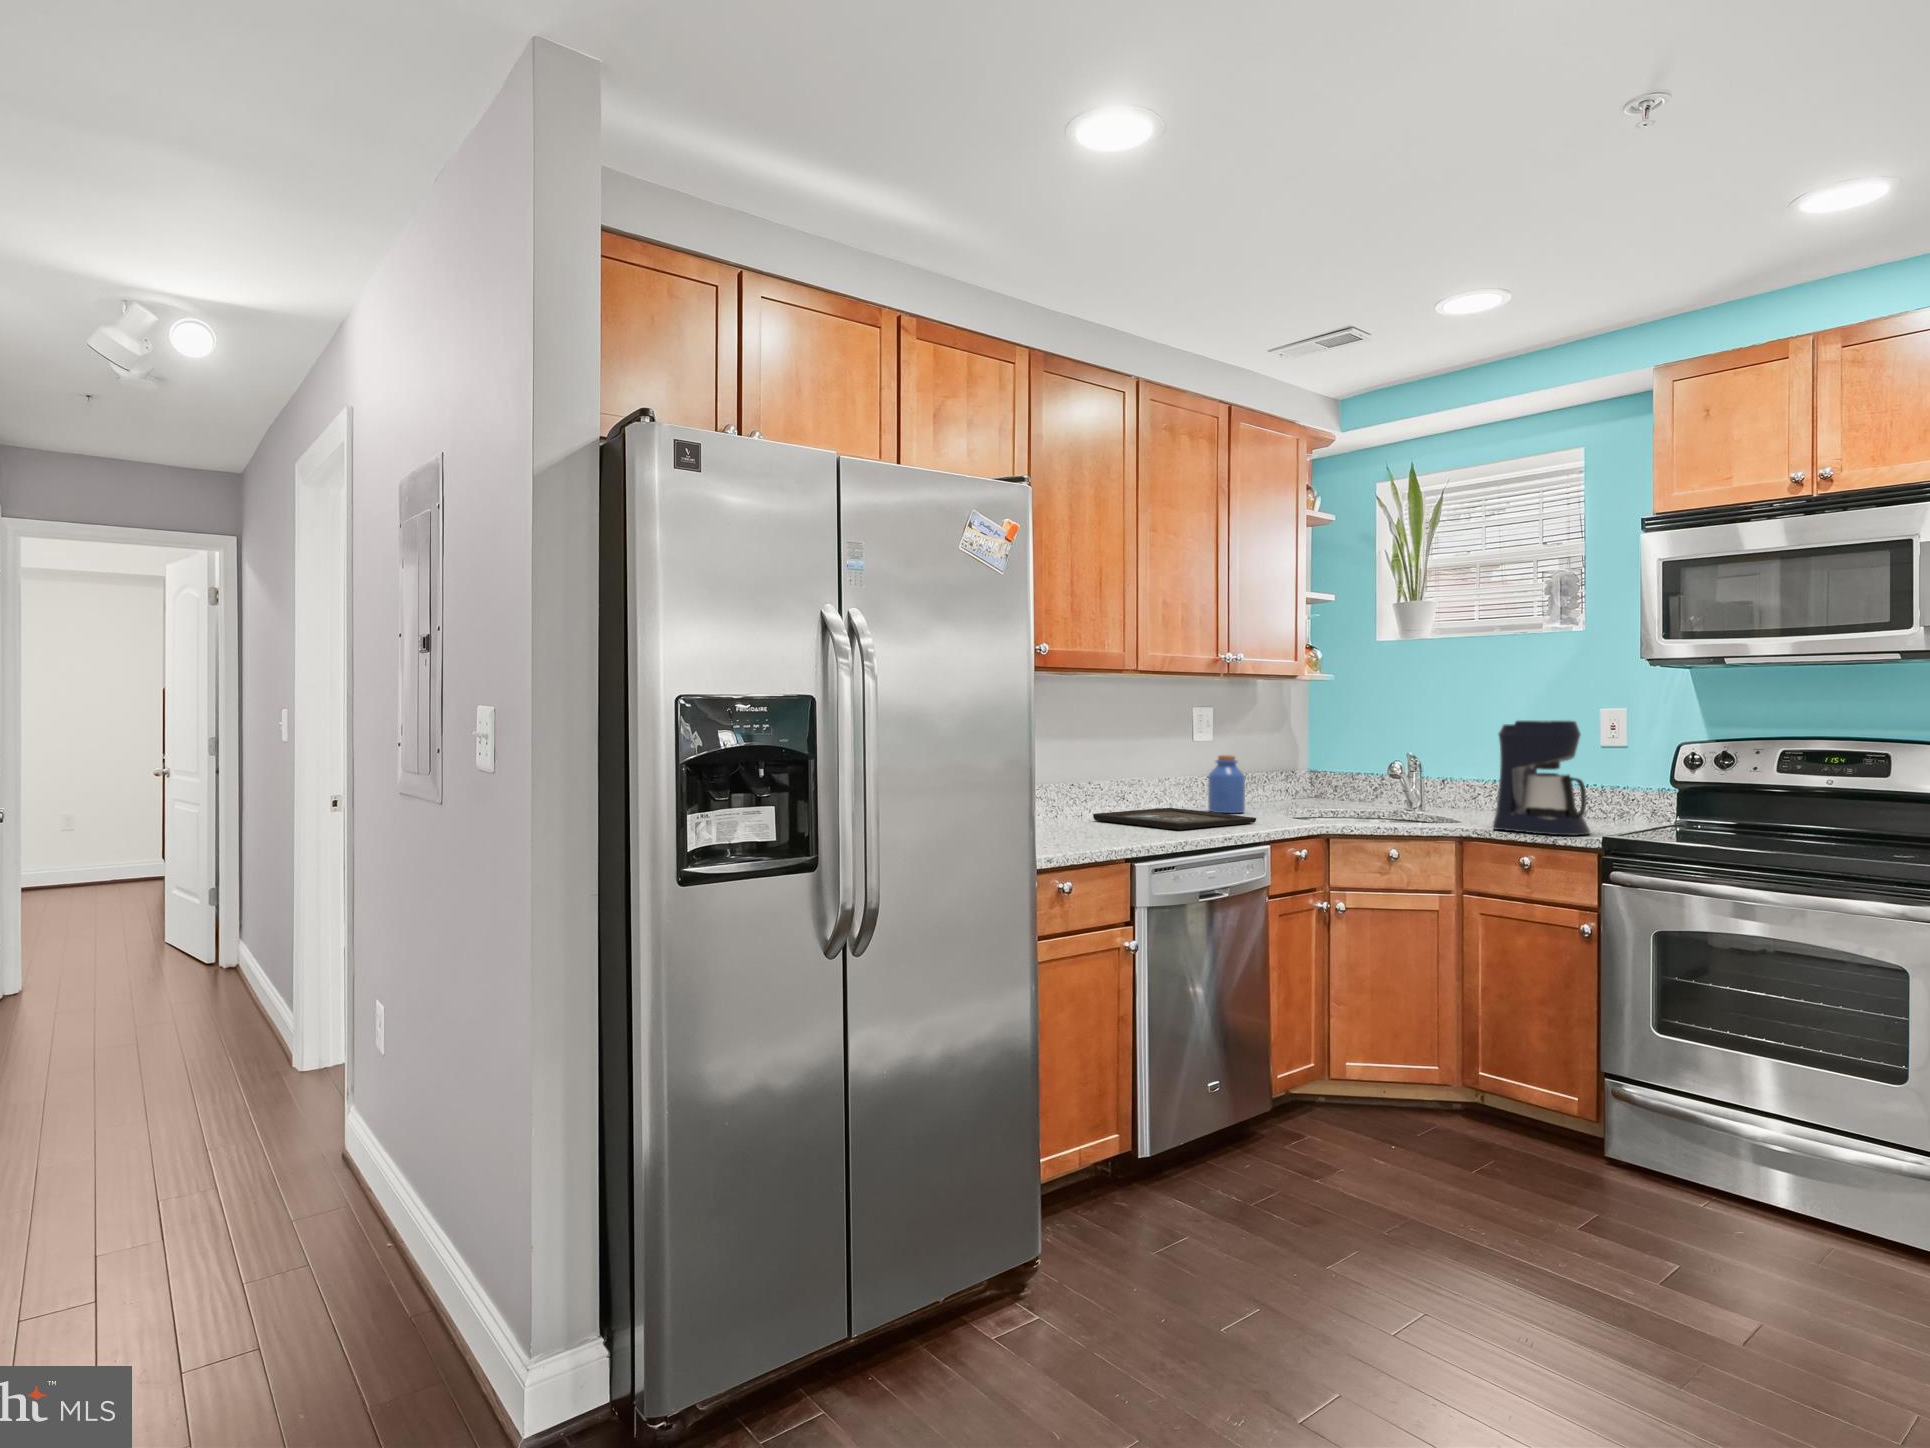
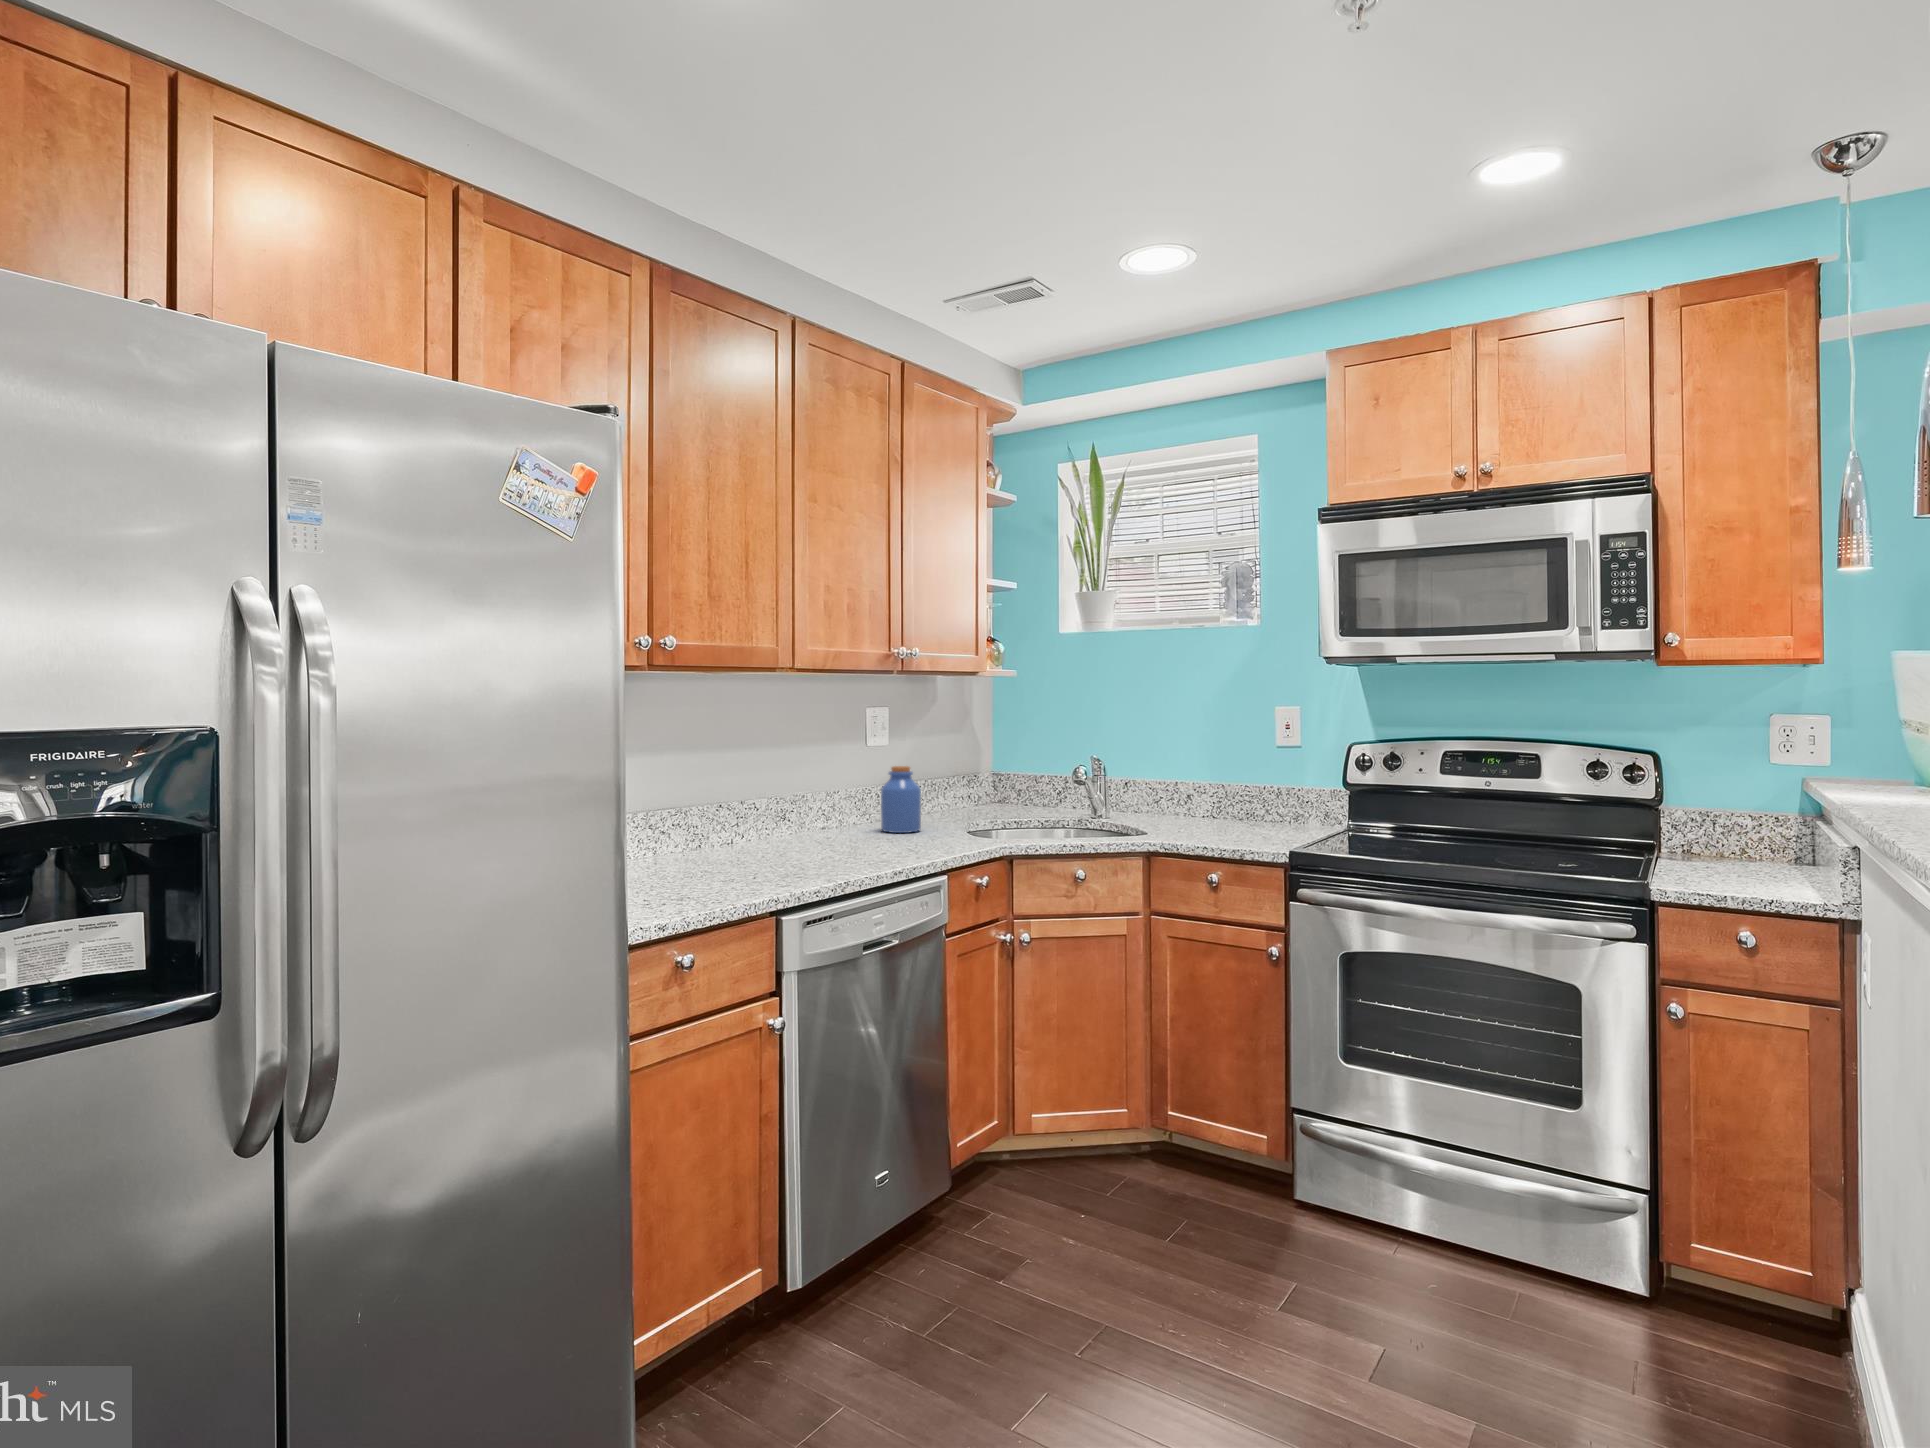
coffee maker: present [1493,720,1590,836] -> none [1178,722,1274,847]
tray: present [1093,808,1256,830] -> none [743,830,932,863]

